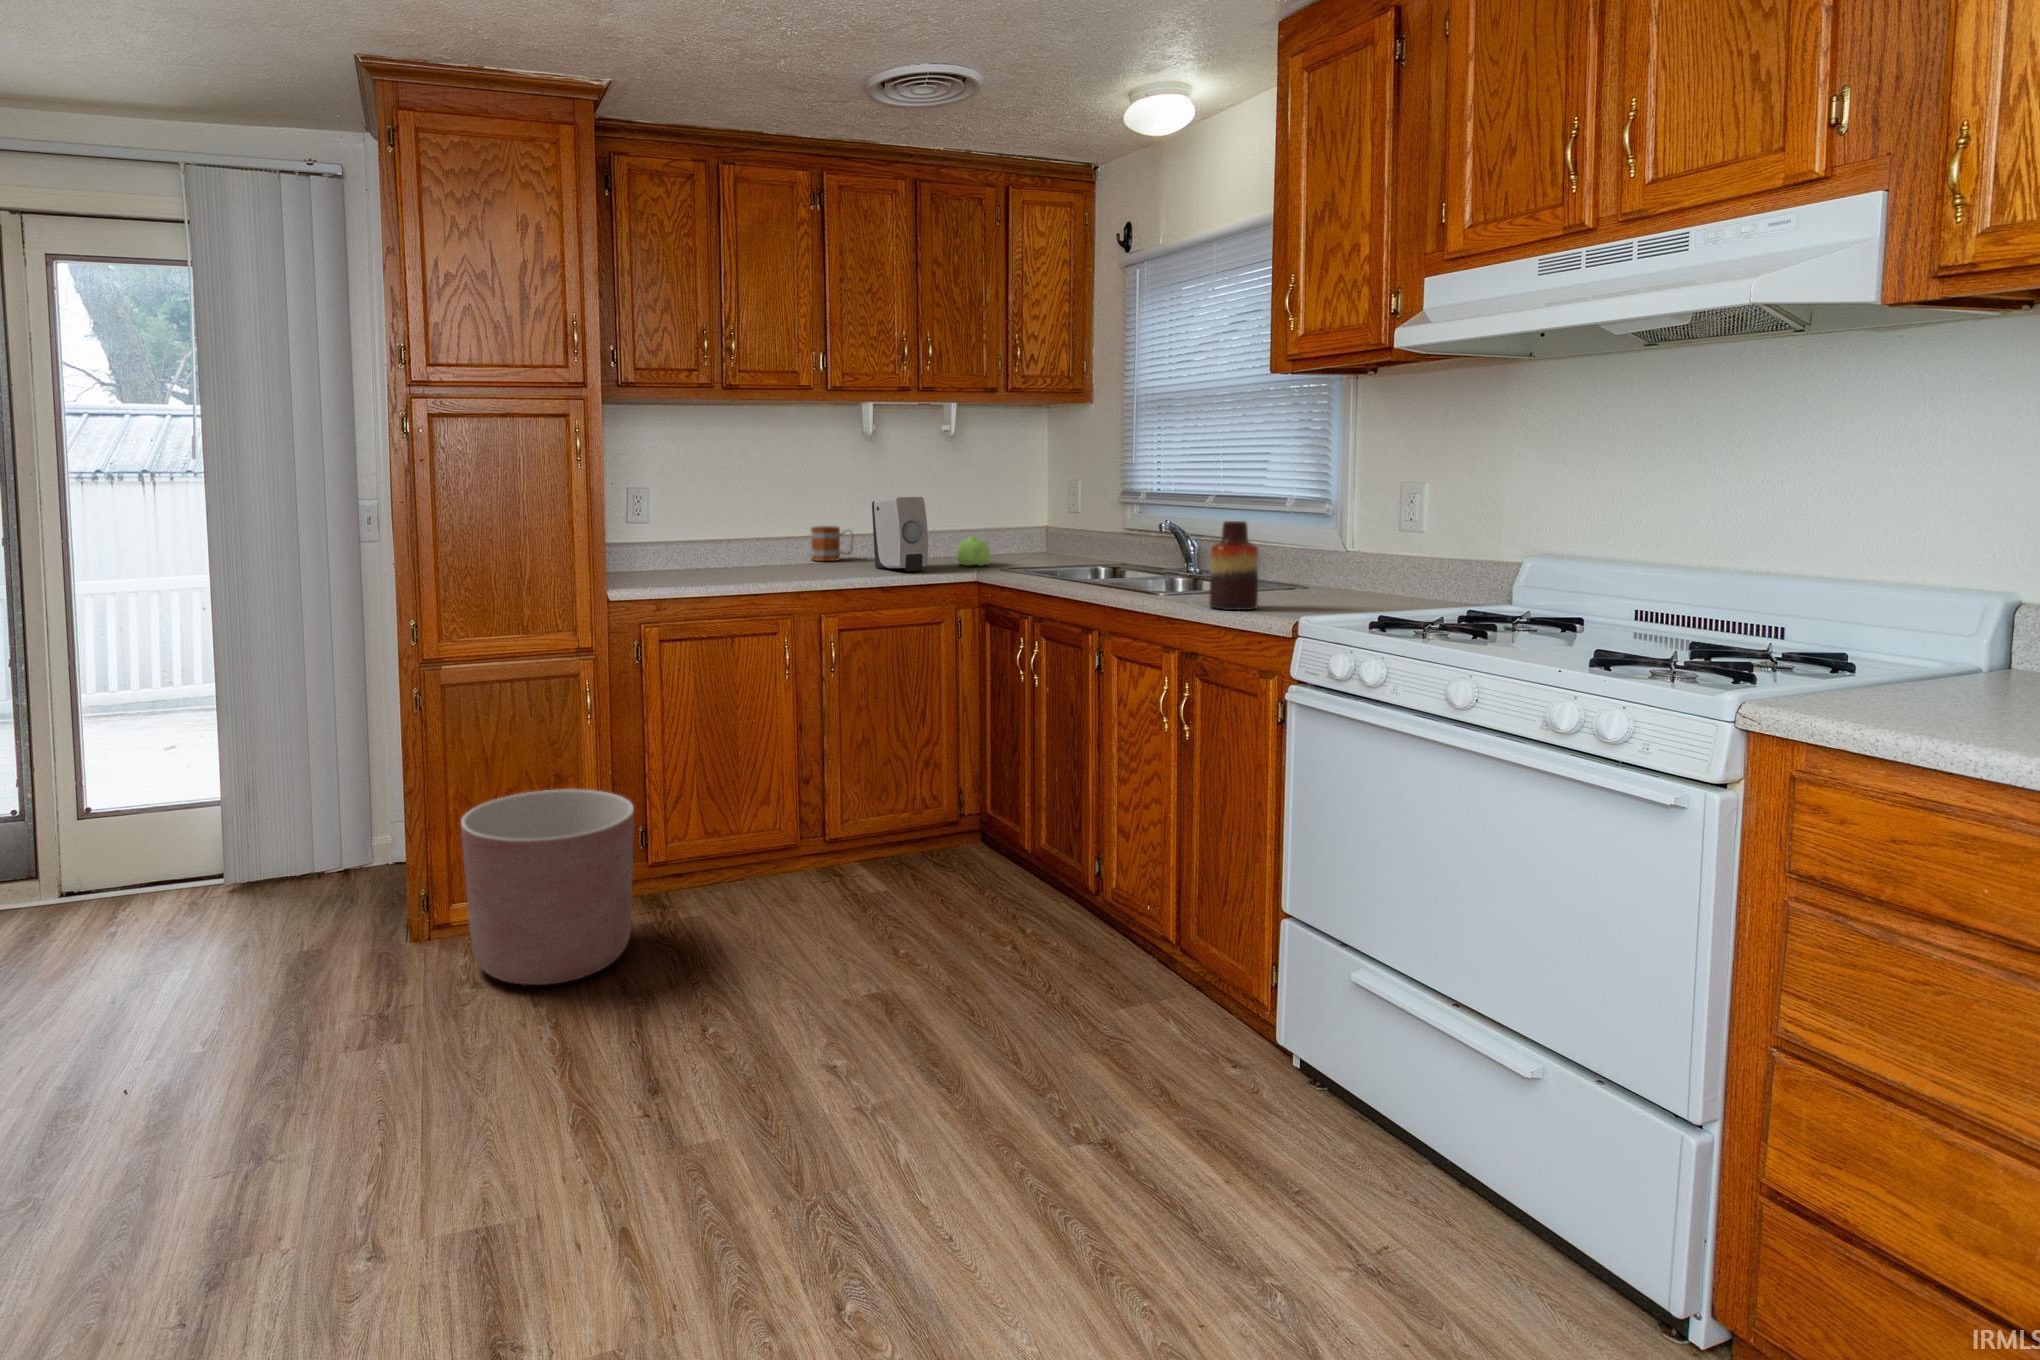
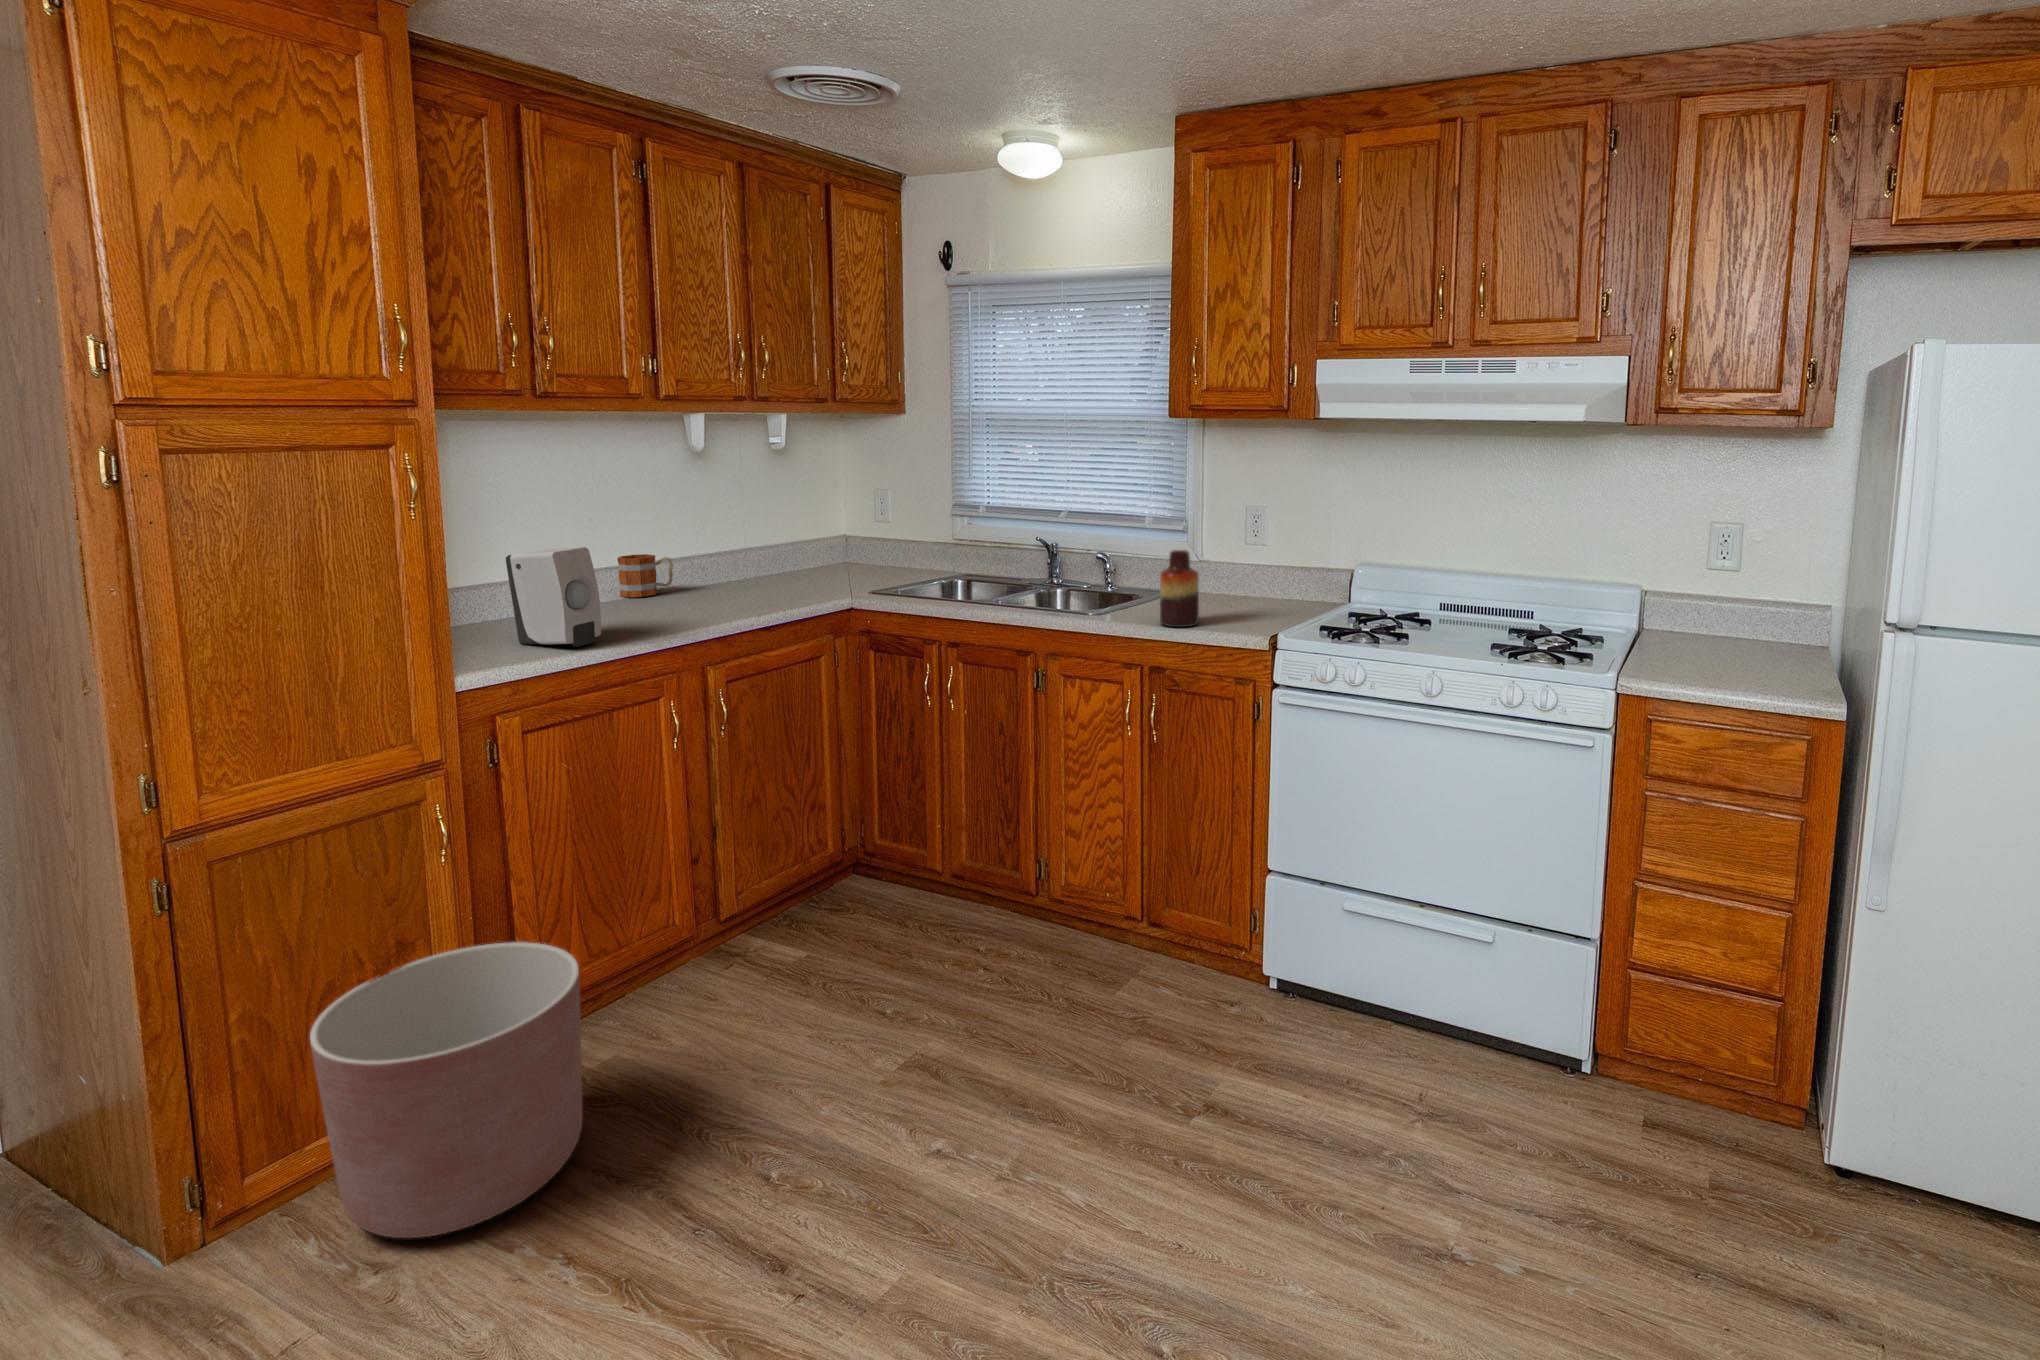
soap dispenser: present [872,497,928,571] -> present [506,547,601,647]
teapot: present [957,536,991,566] -> none [796,554,836,586]

